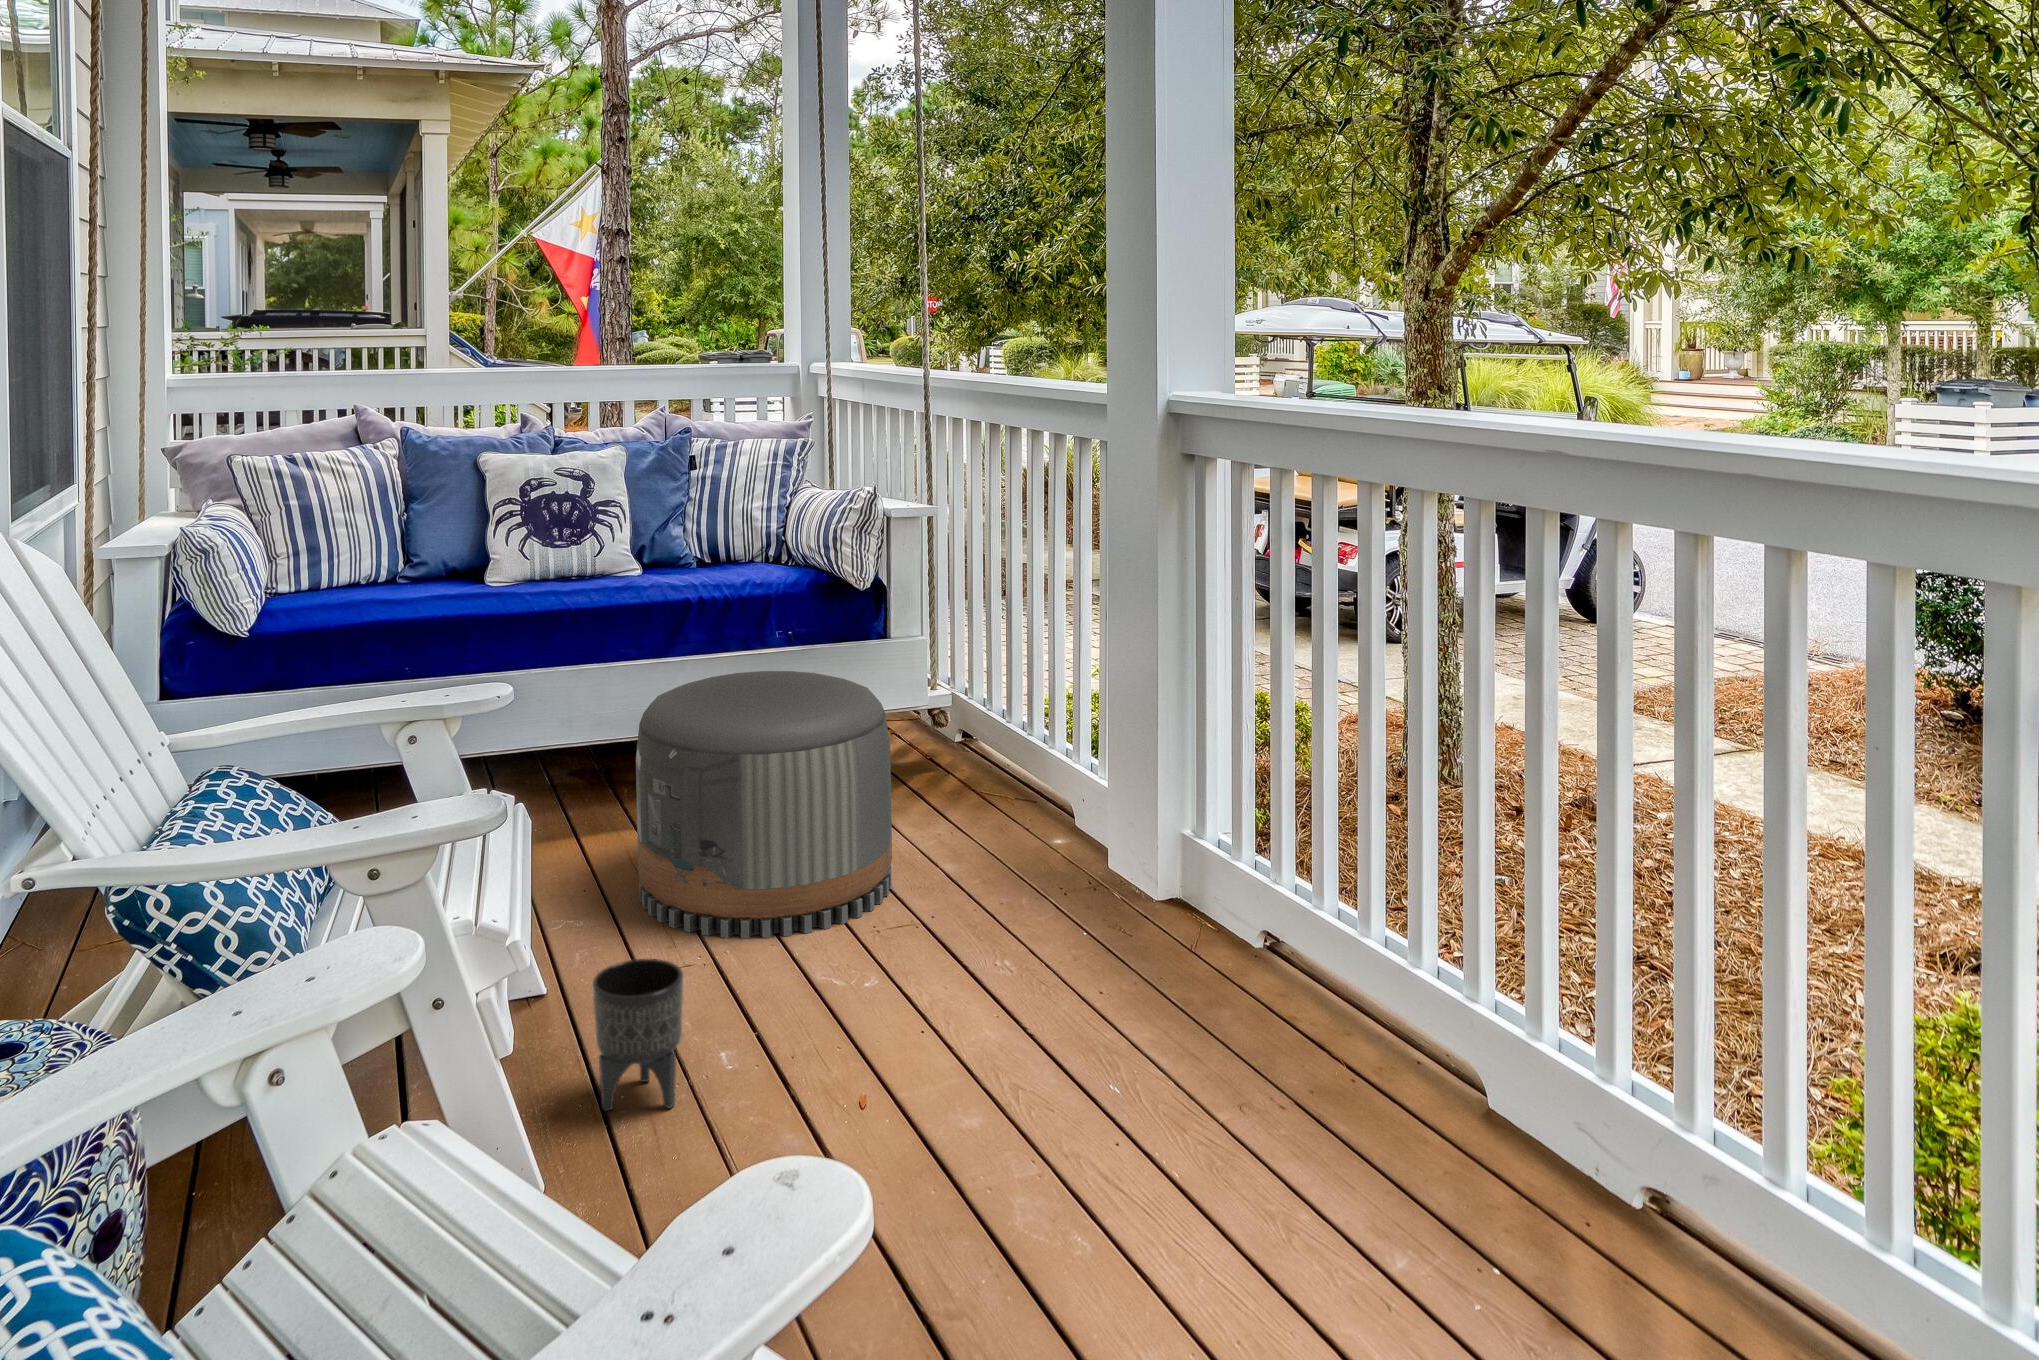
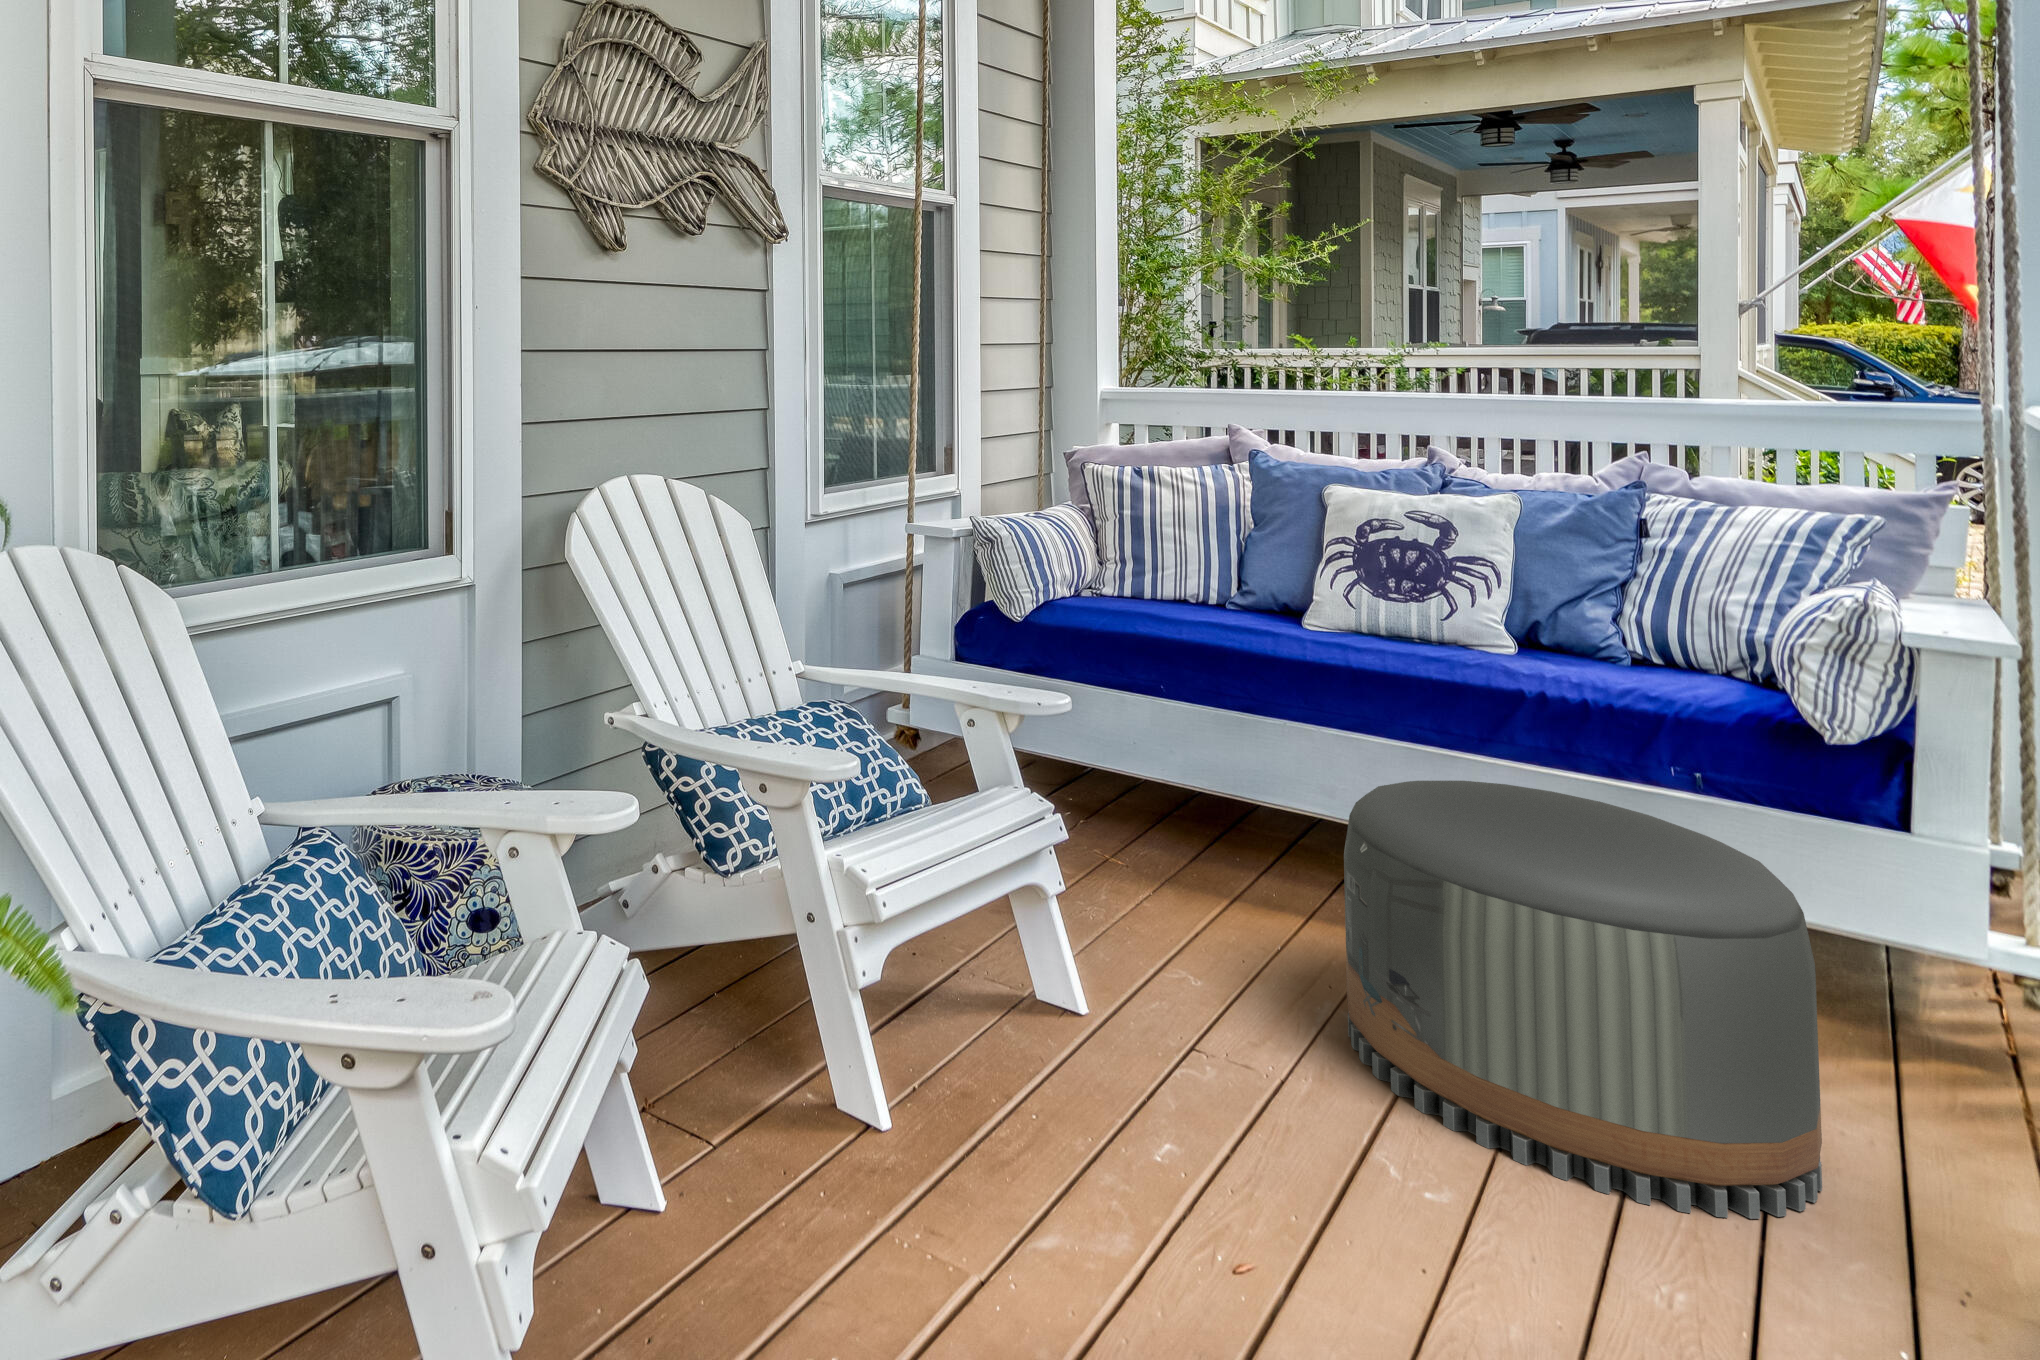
planter: present [593,959,683,1111] -> none [1047,1023,1162,1229]

